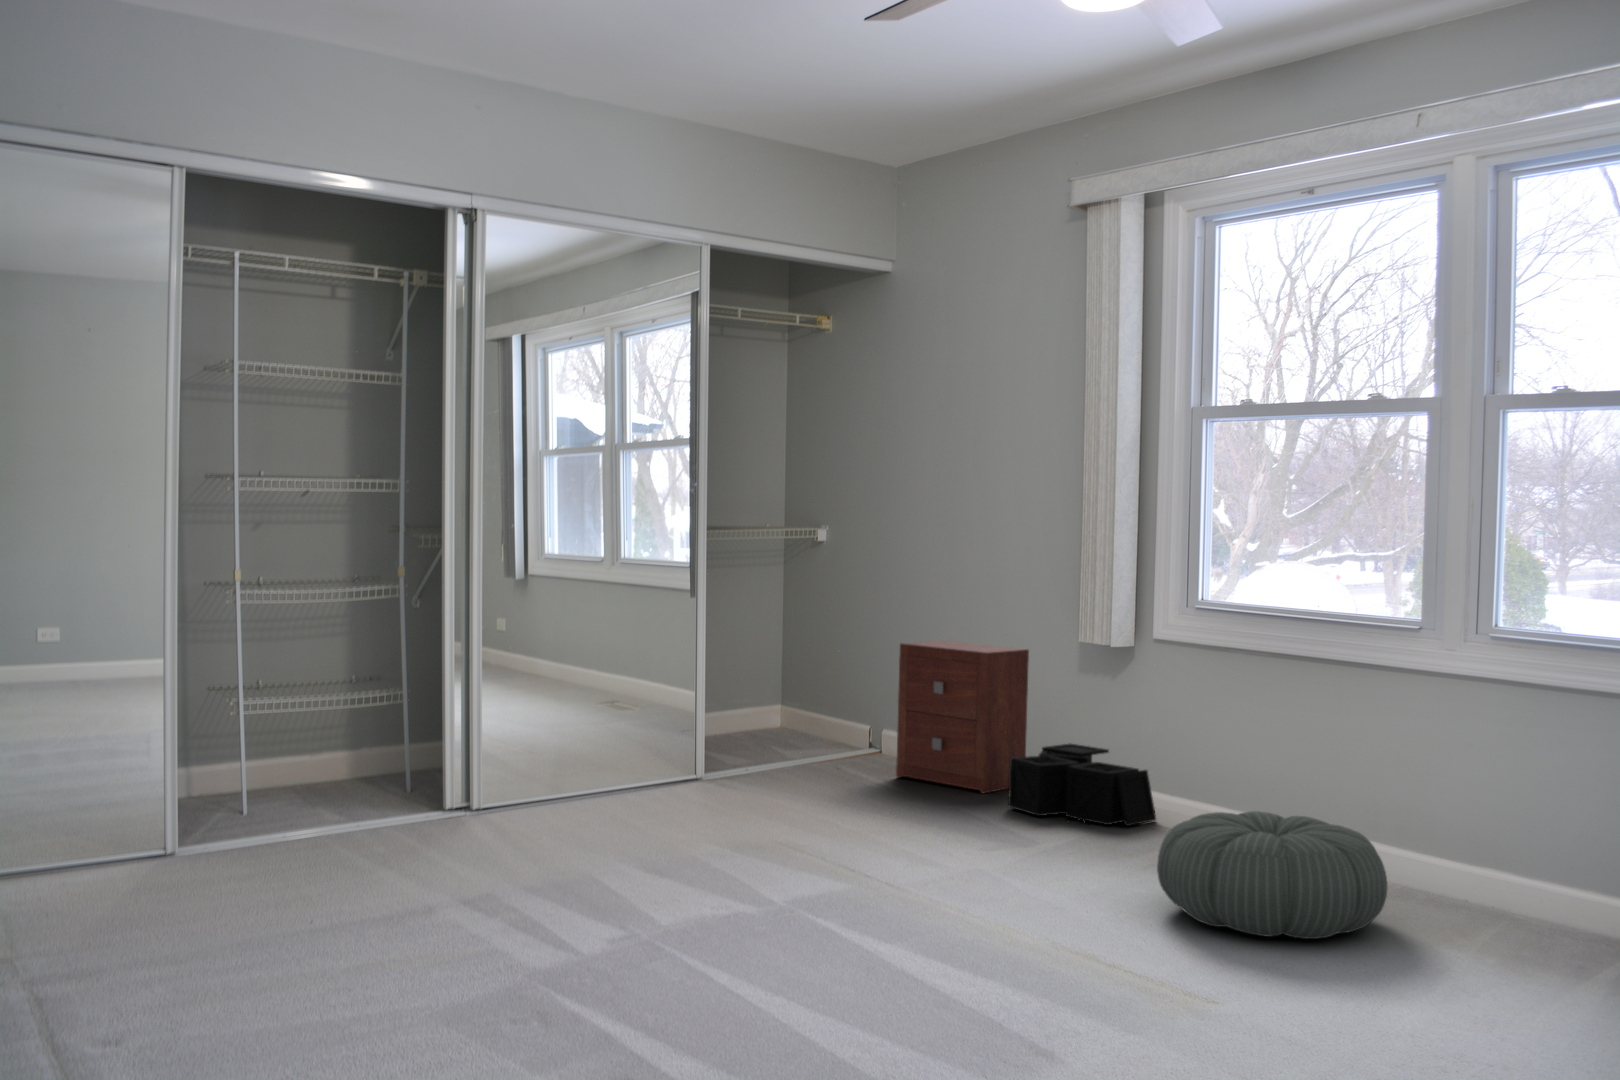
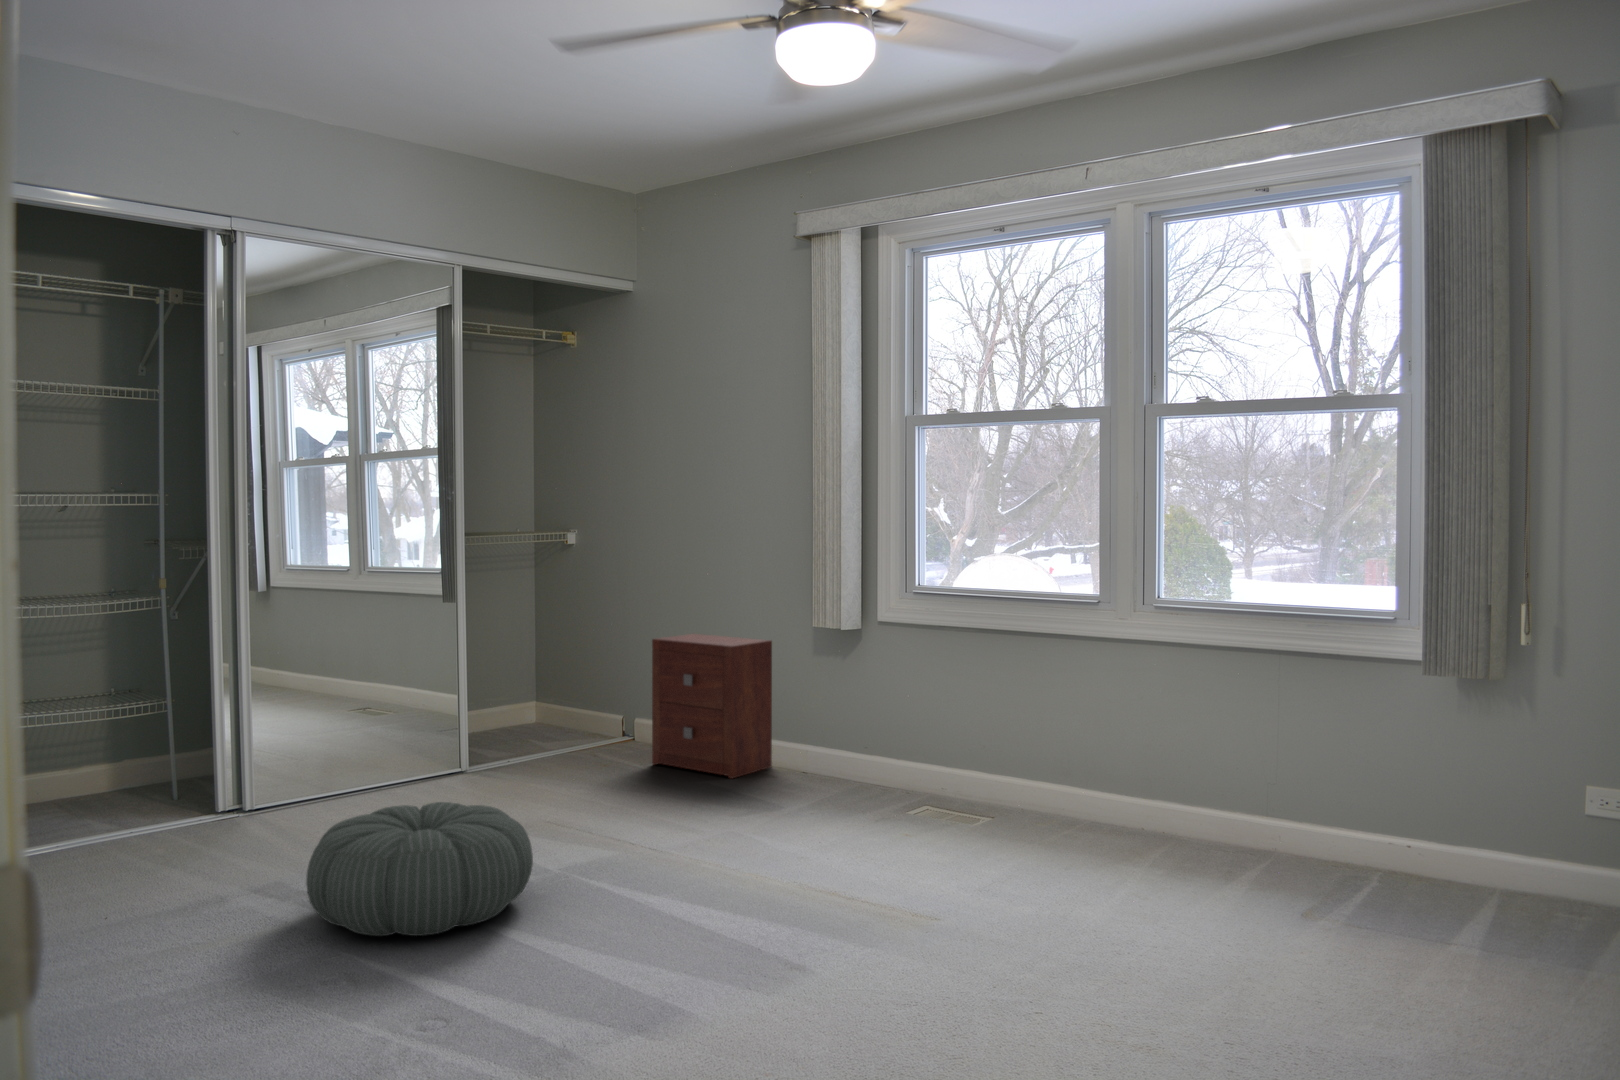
storage bin: present [1008,743,1156,826] -> none [752,727,890,811]
pouf: present [1157,811,1387,939] -> present [306,802,533,936]

